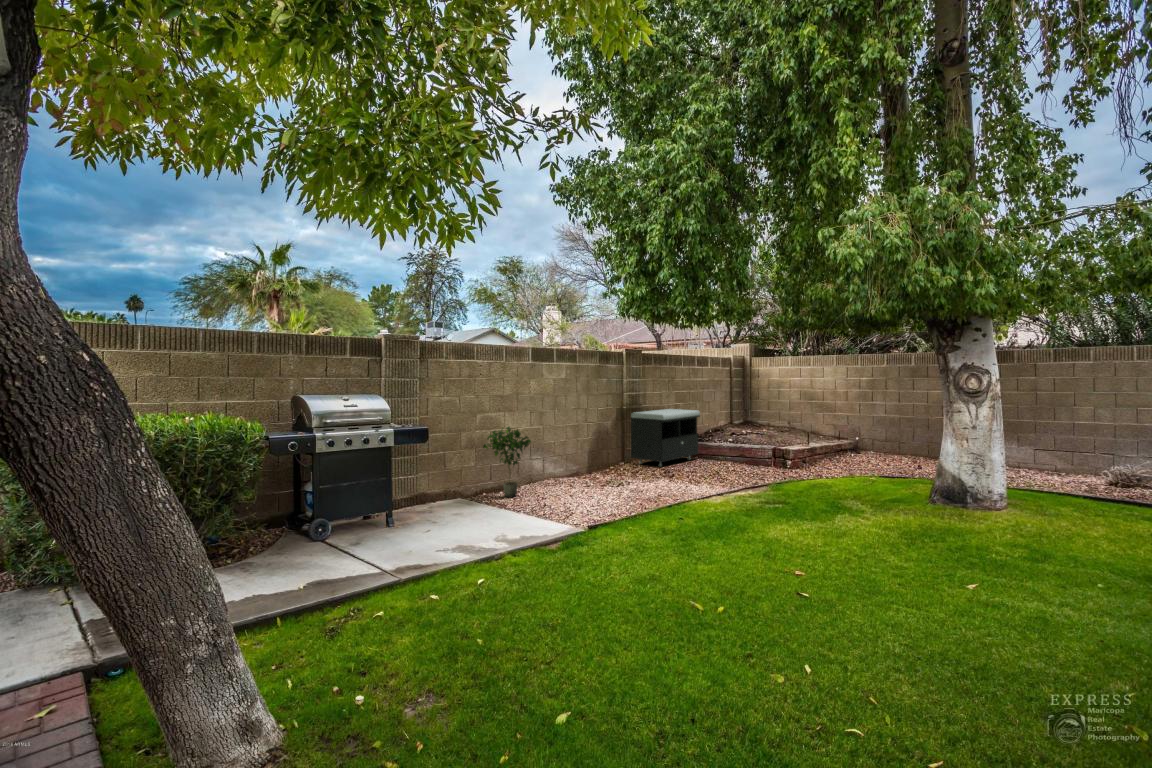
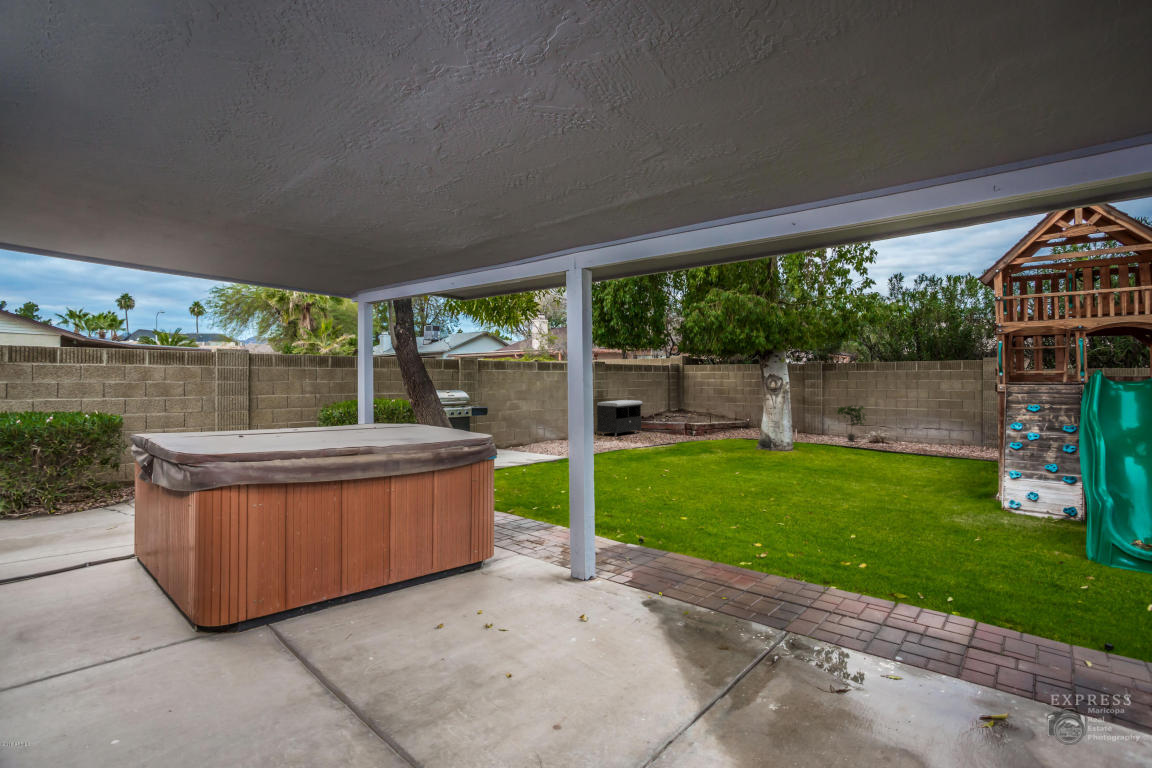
potted plant: present [483,427,531,497] -> present [837,406,866,442]

